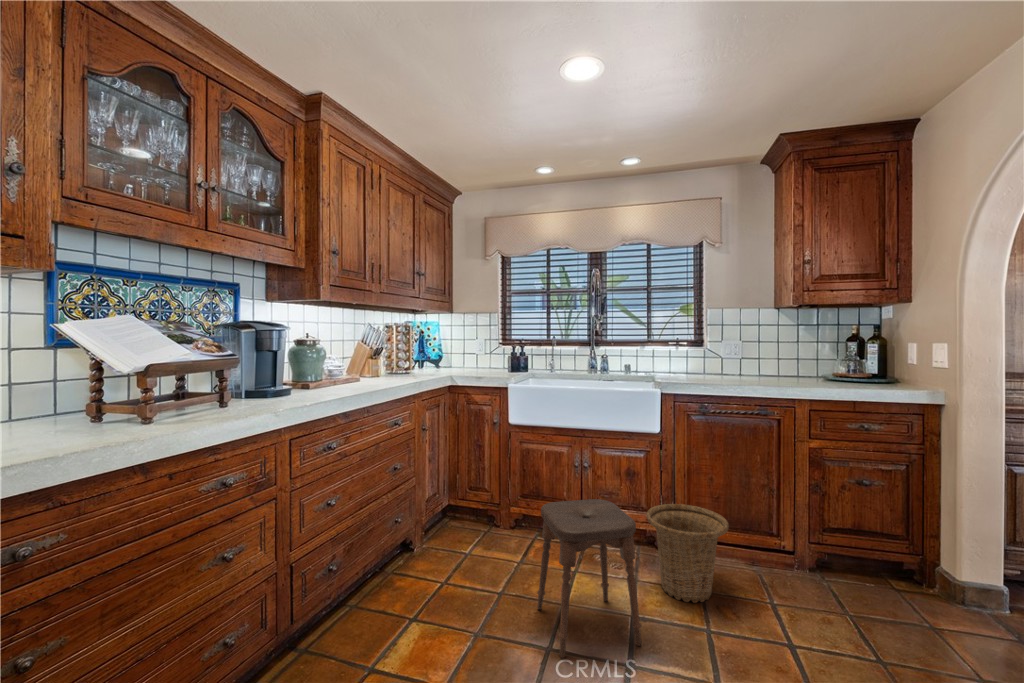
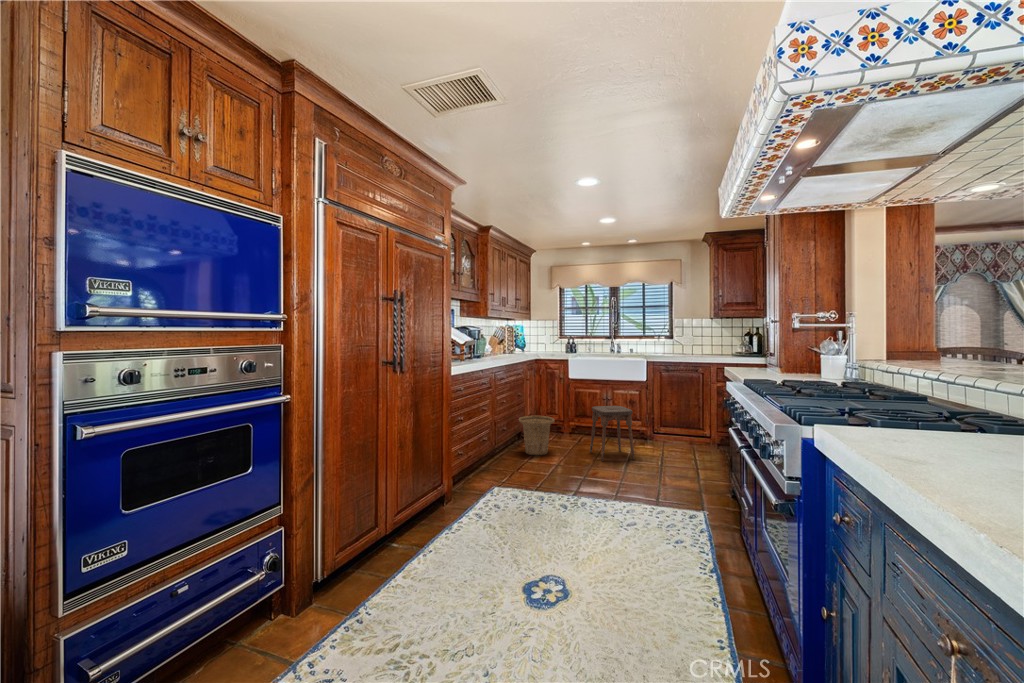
basket: present [646,504,729,603] -> present [519,416,554,456]

